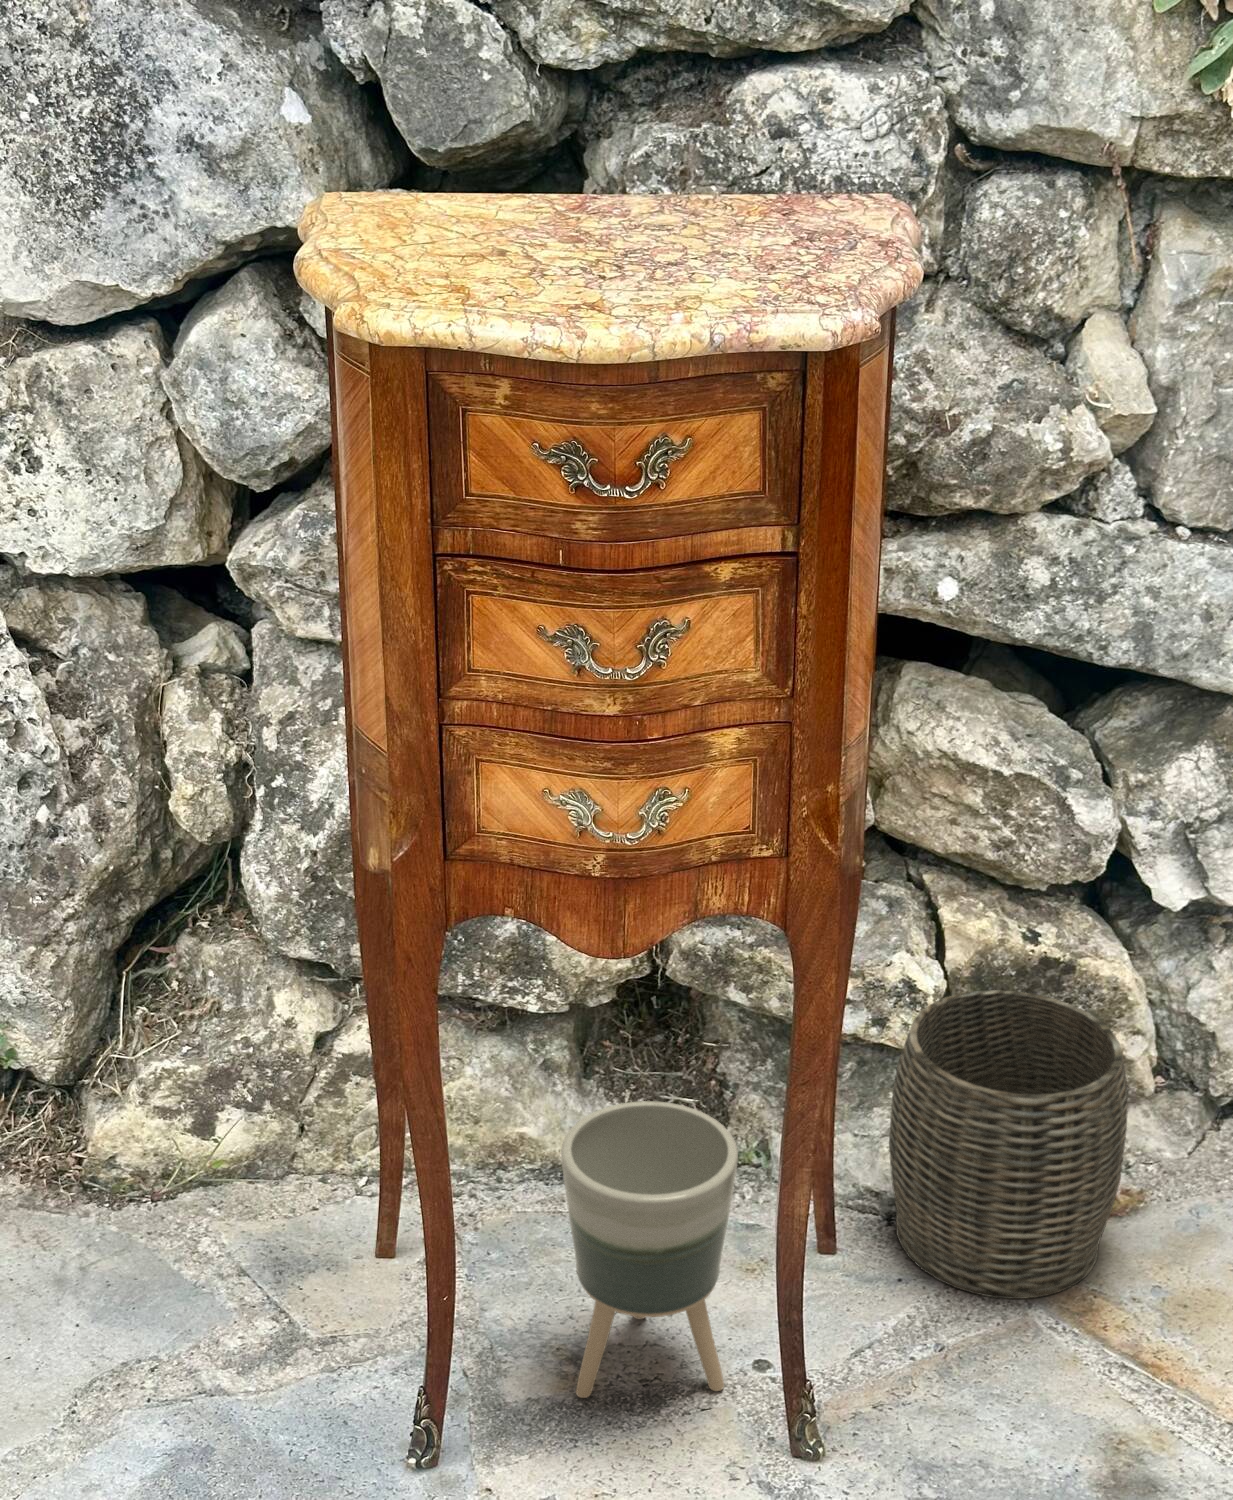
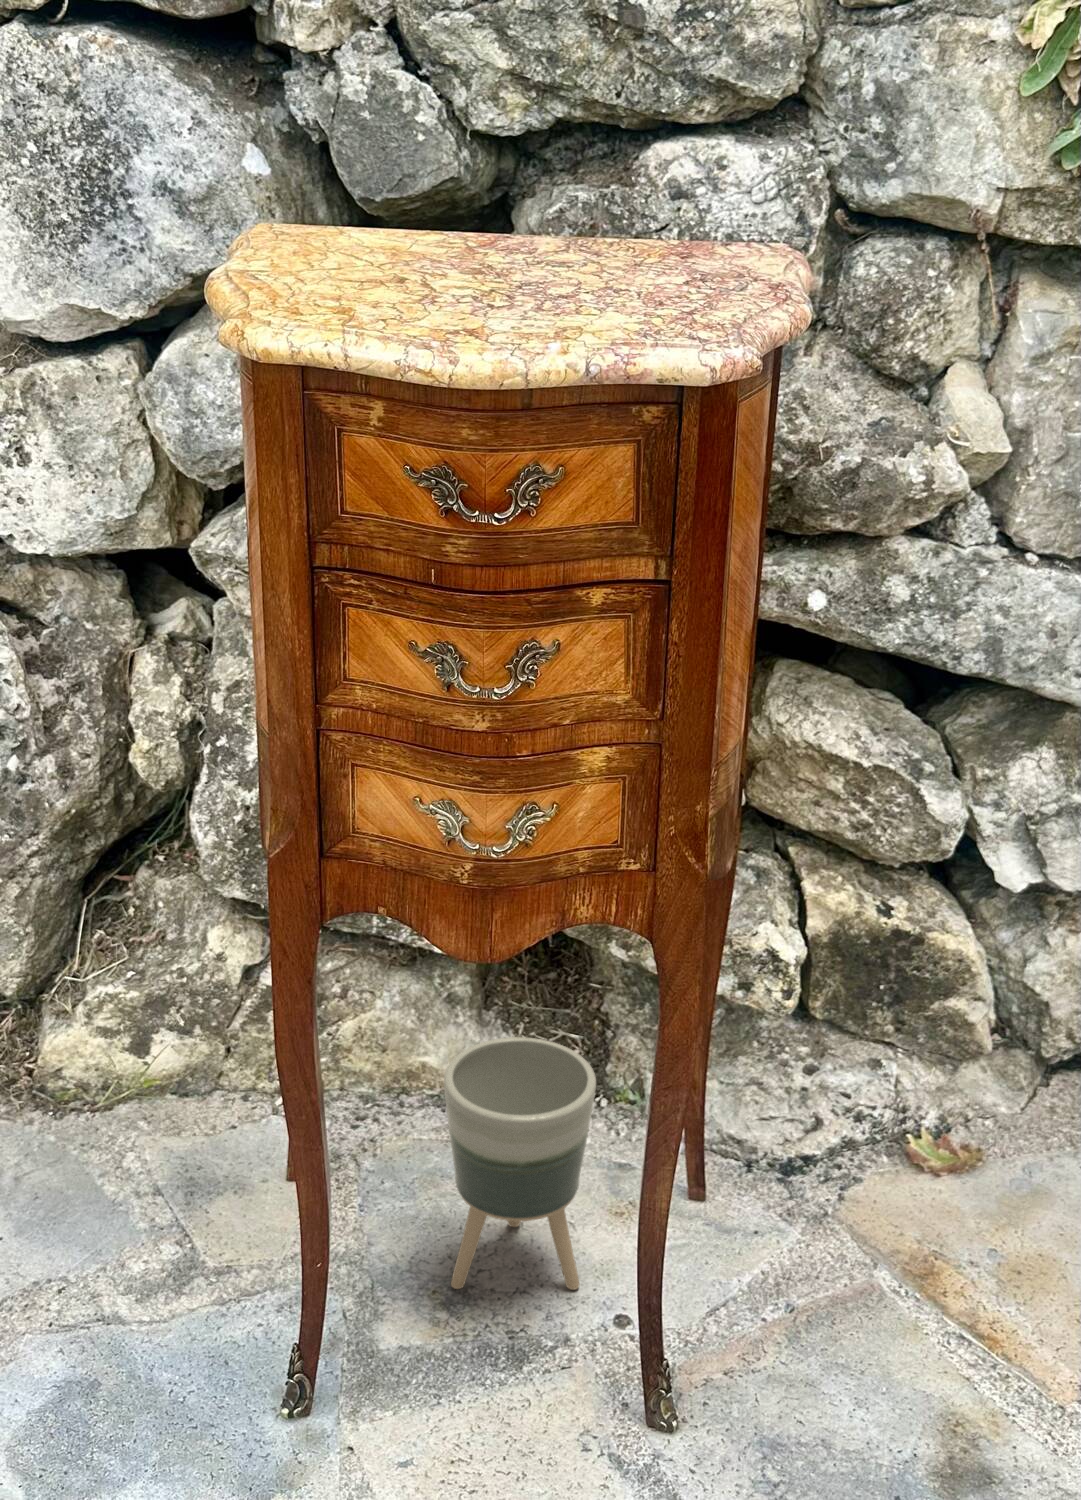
woven basket: present [889,990,1128,1299] -> none [745,957,954,1228]

